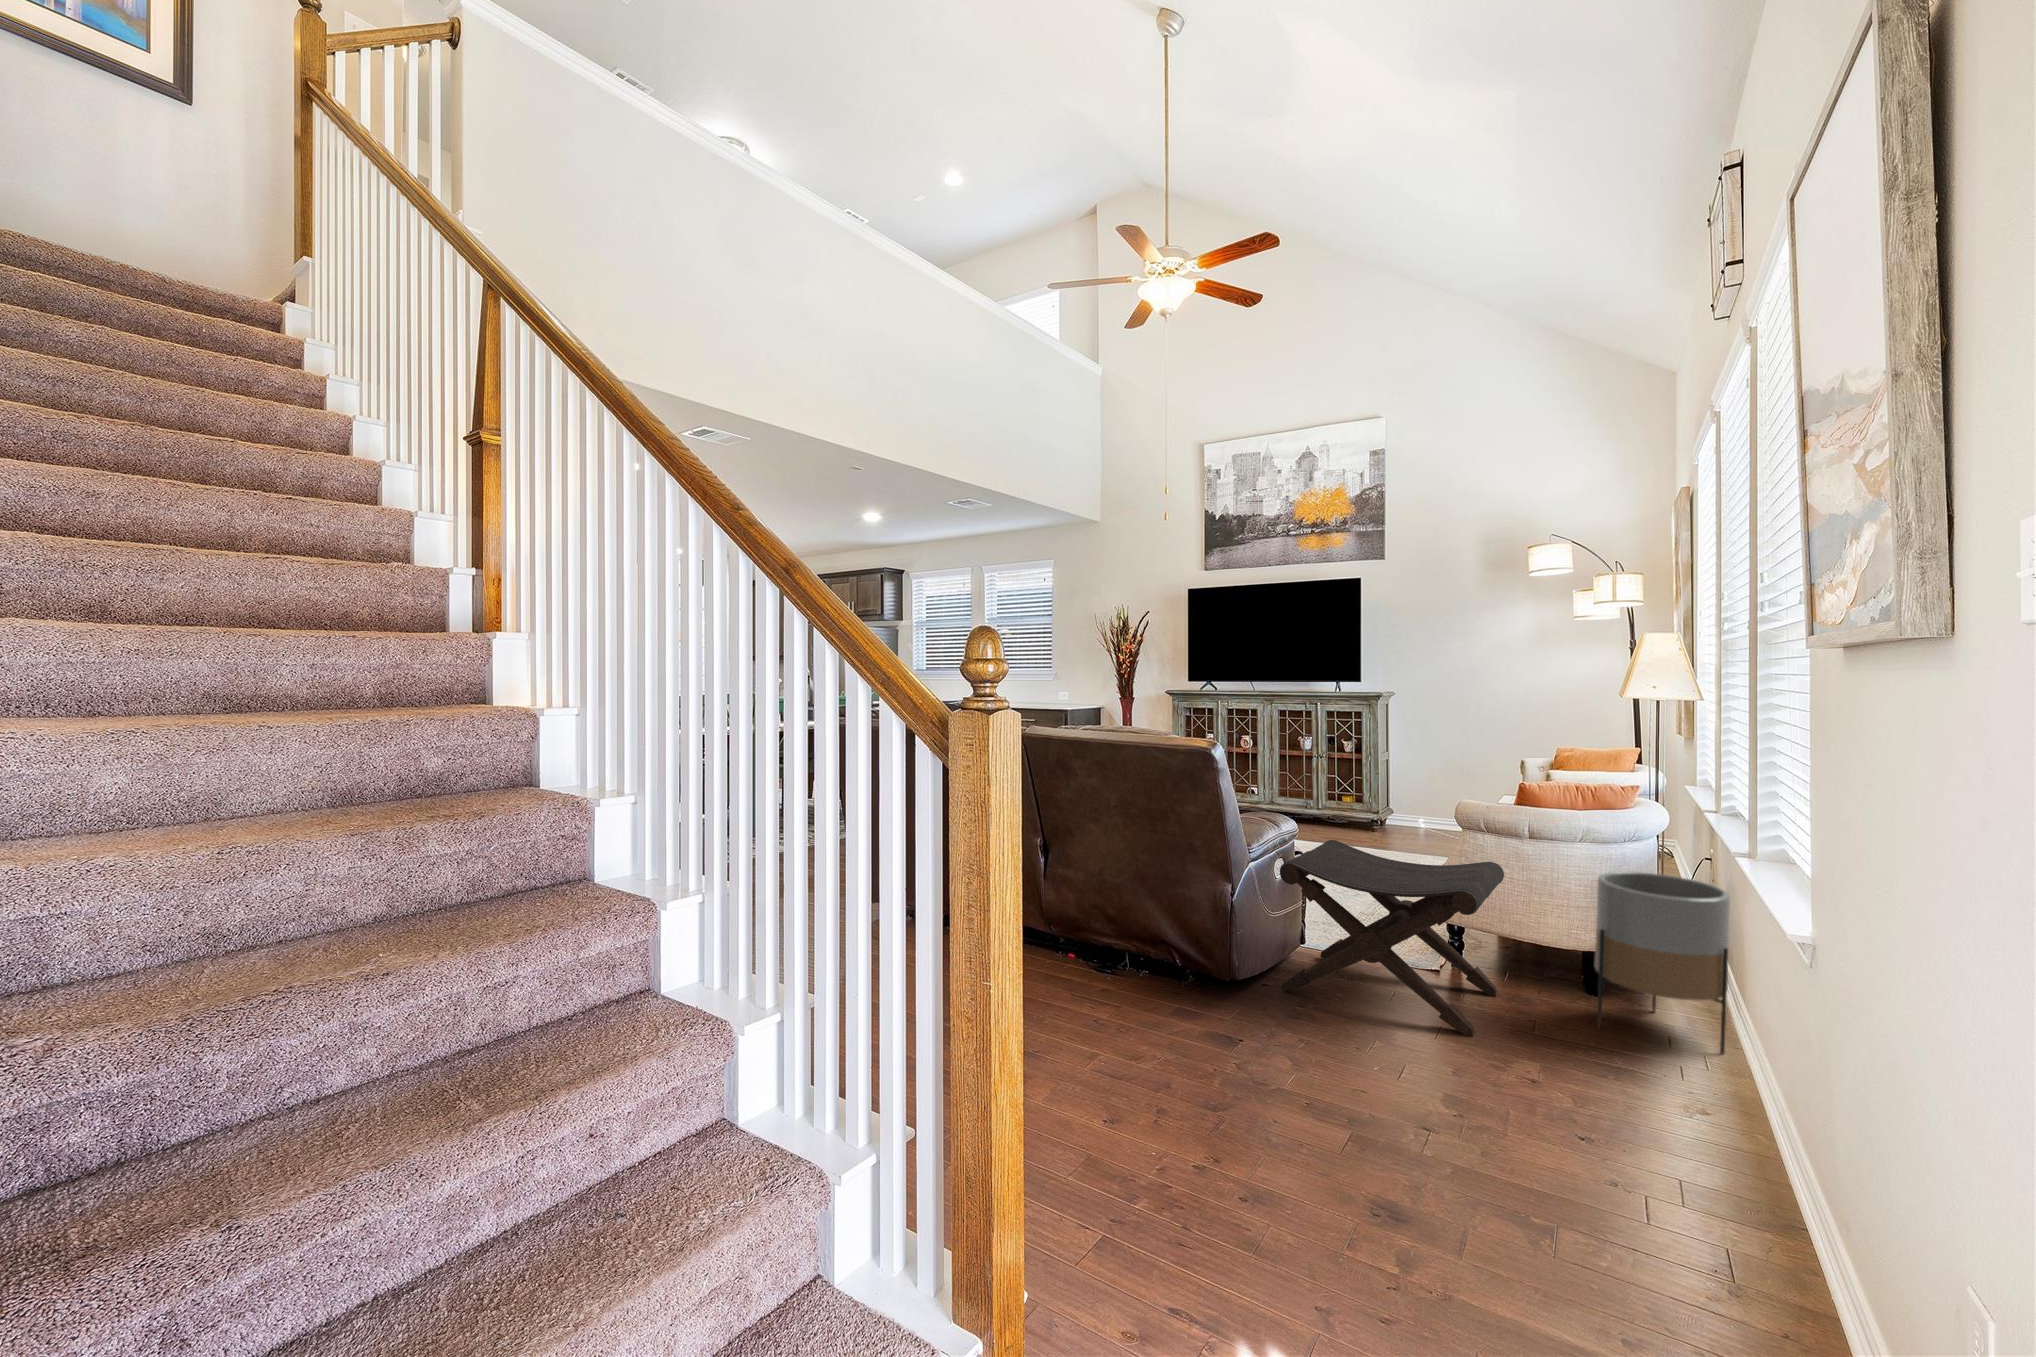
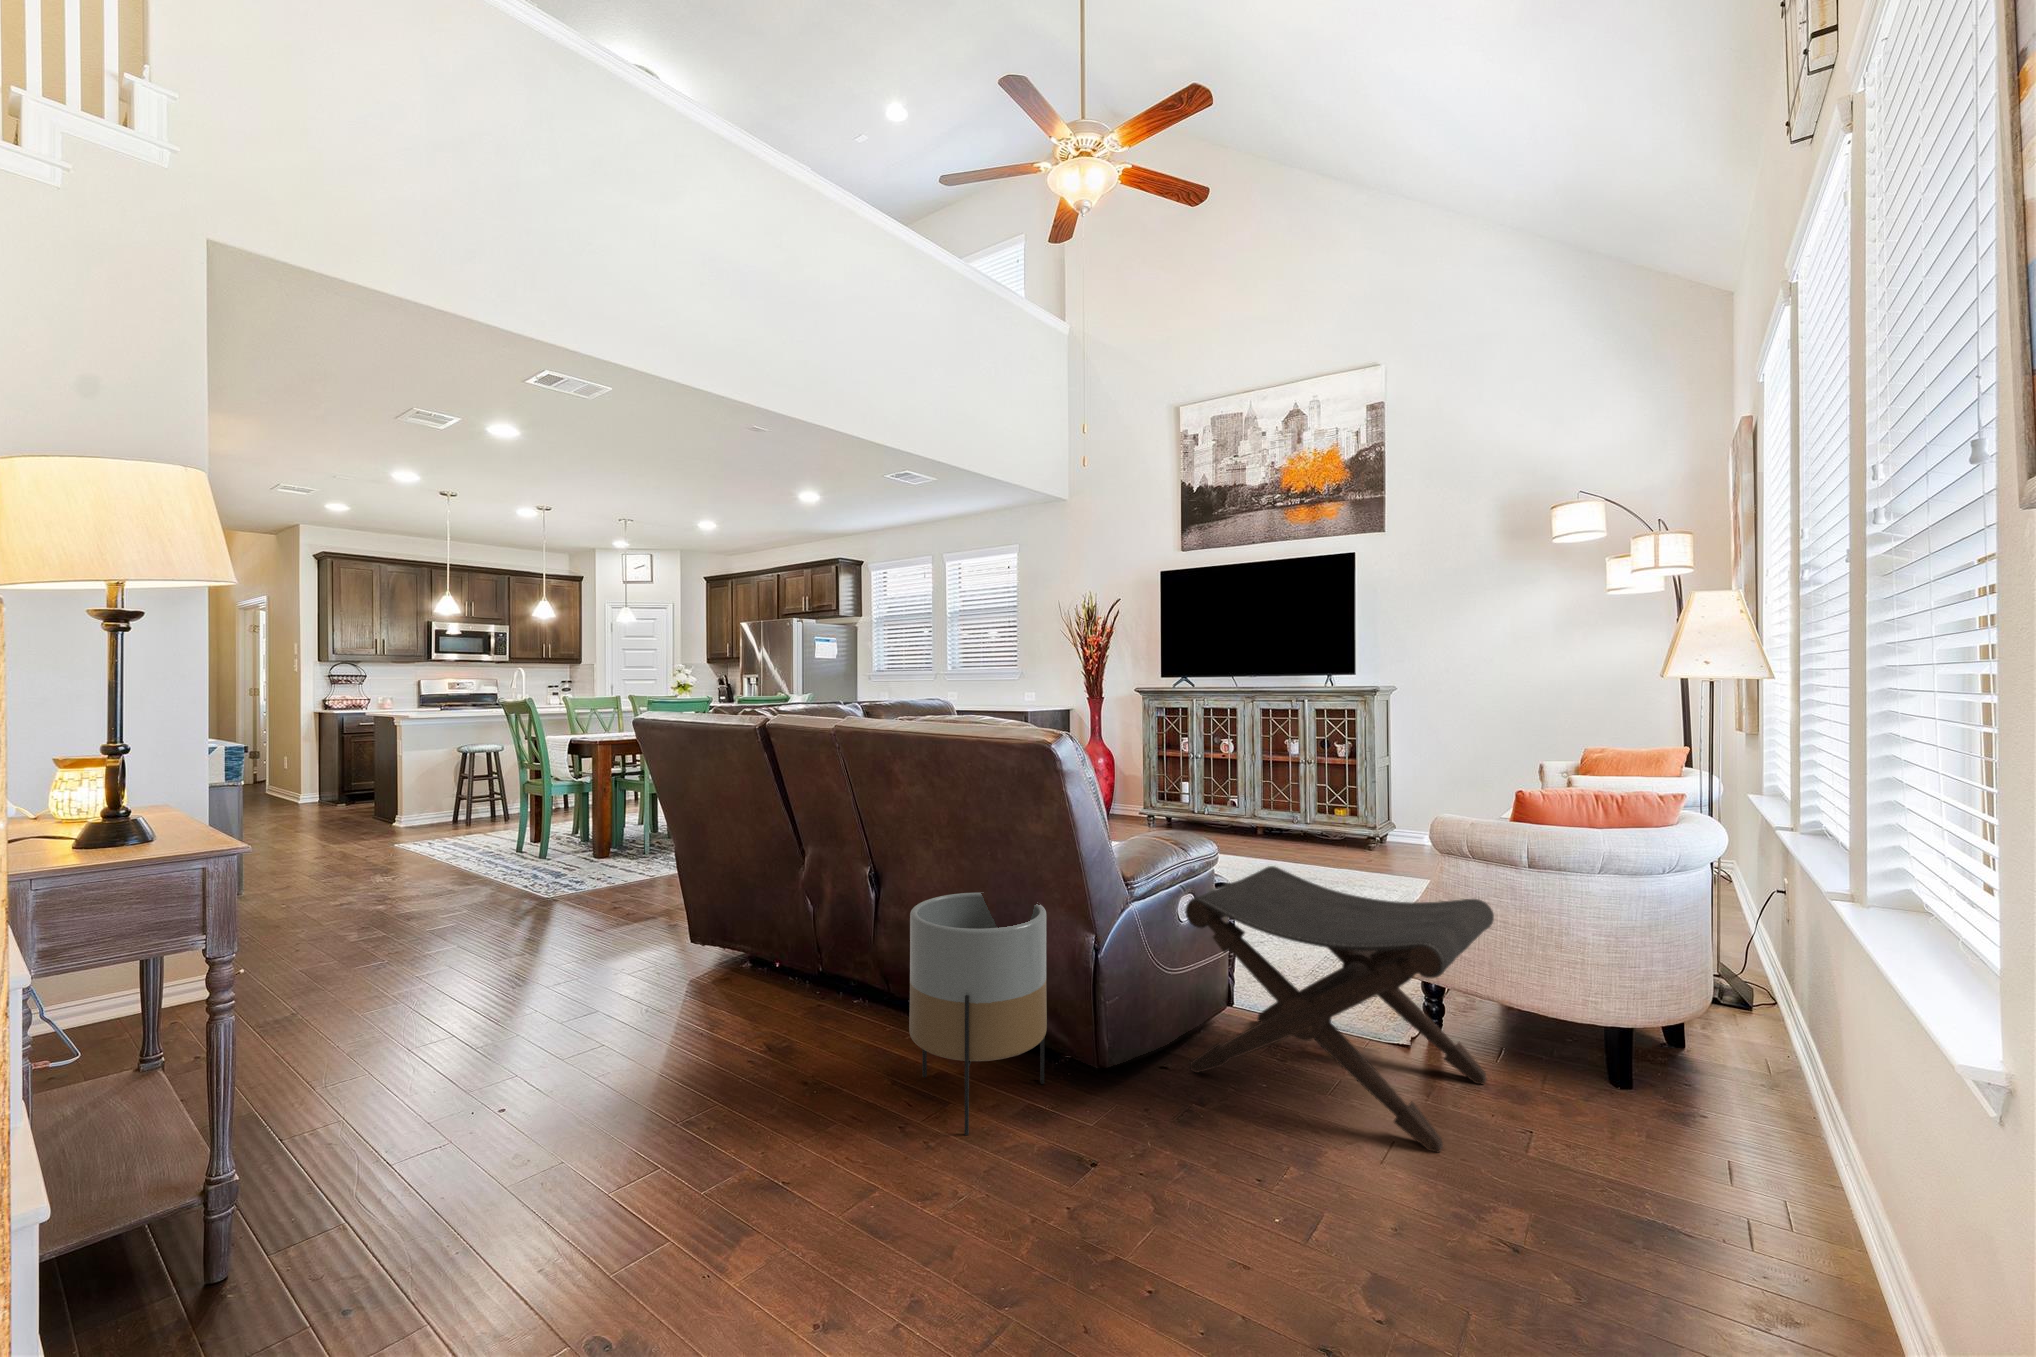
planter: present [1595,872,1730,1054] -> present [909,893,1047,1135]

